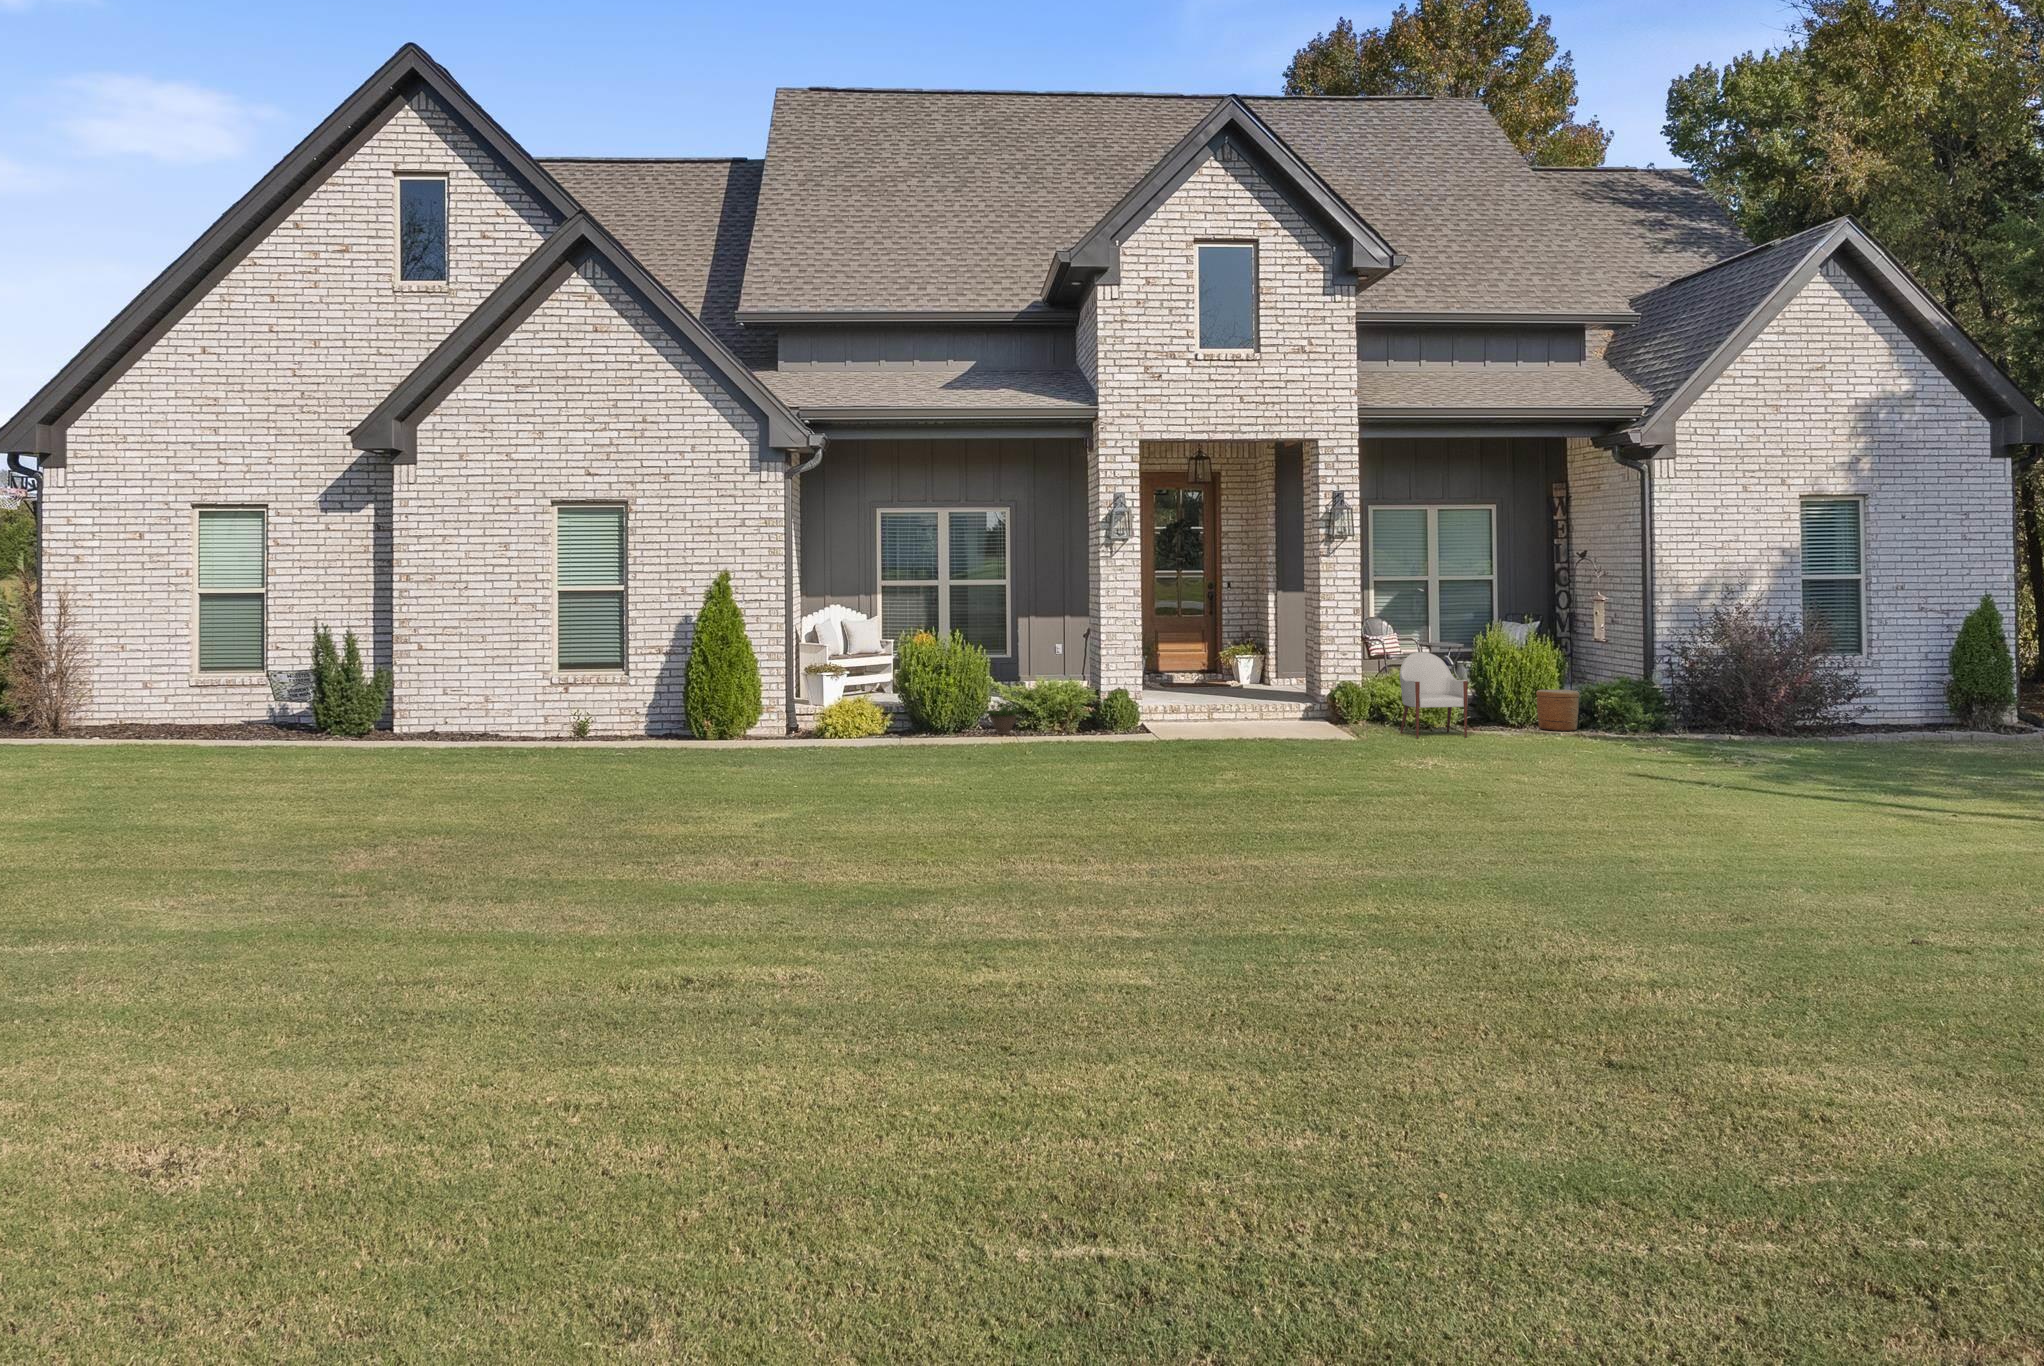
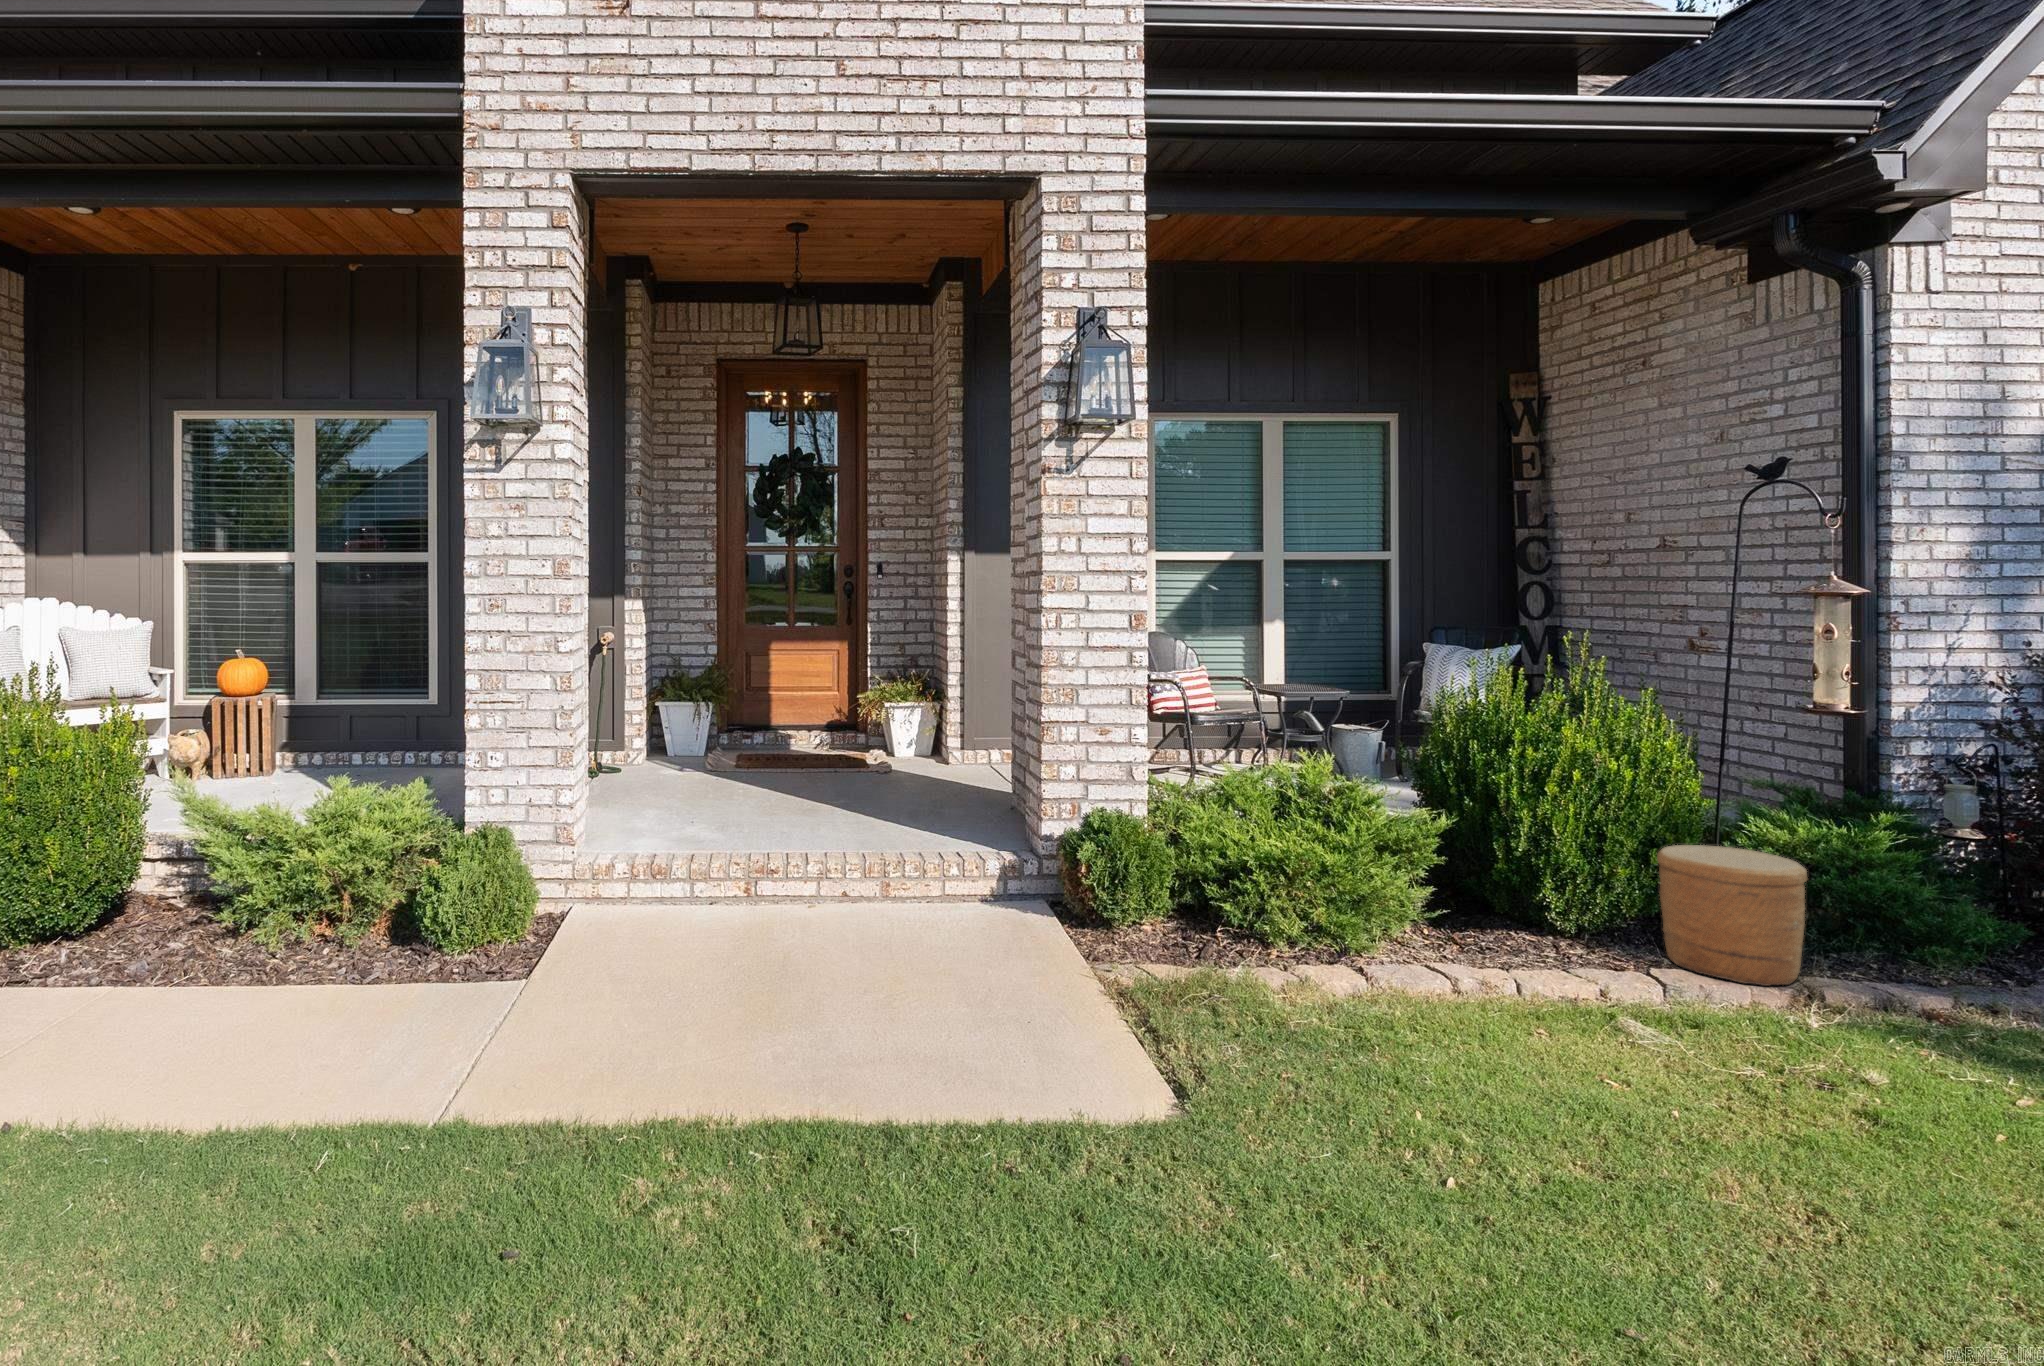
chair: present [1400,652,1468,739] -> none [1276,744,1517,1046]
decorative plant: present [986,707,1019,734] -> none [24,872,193,970]

